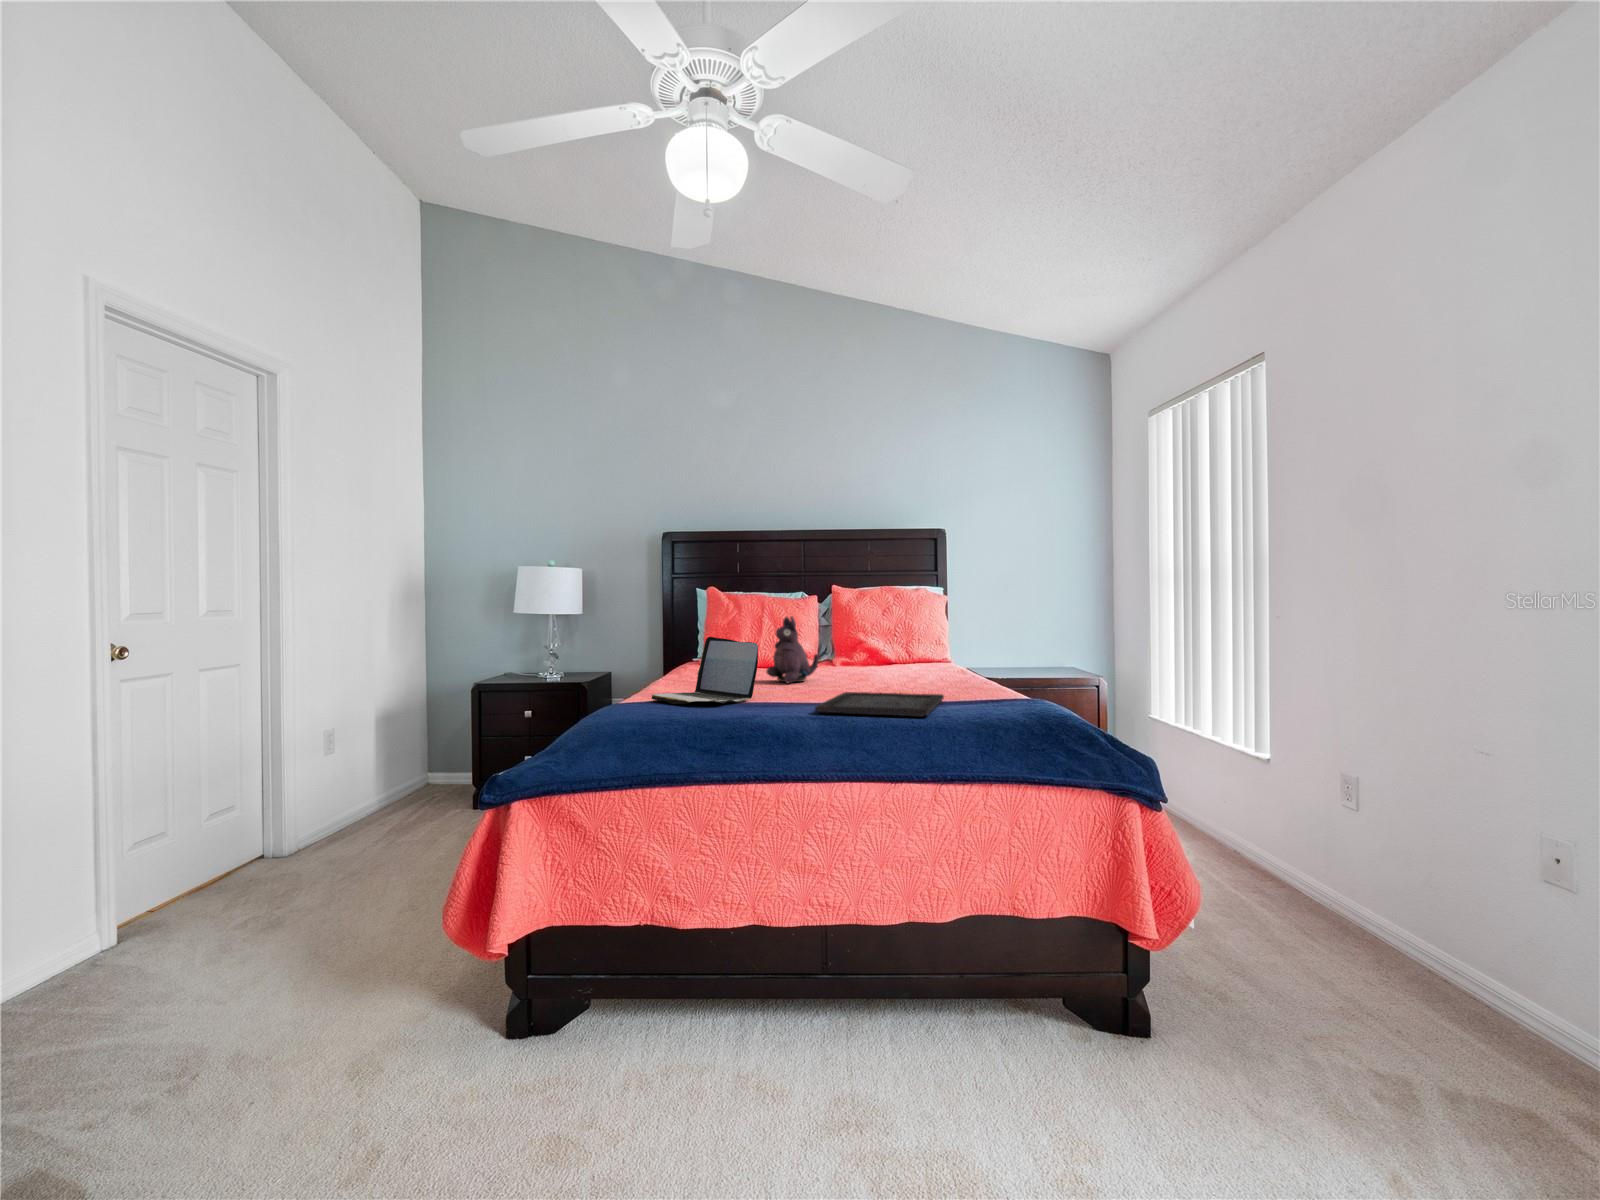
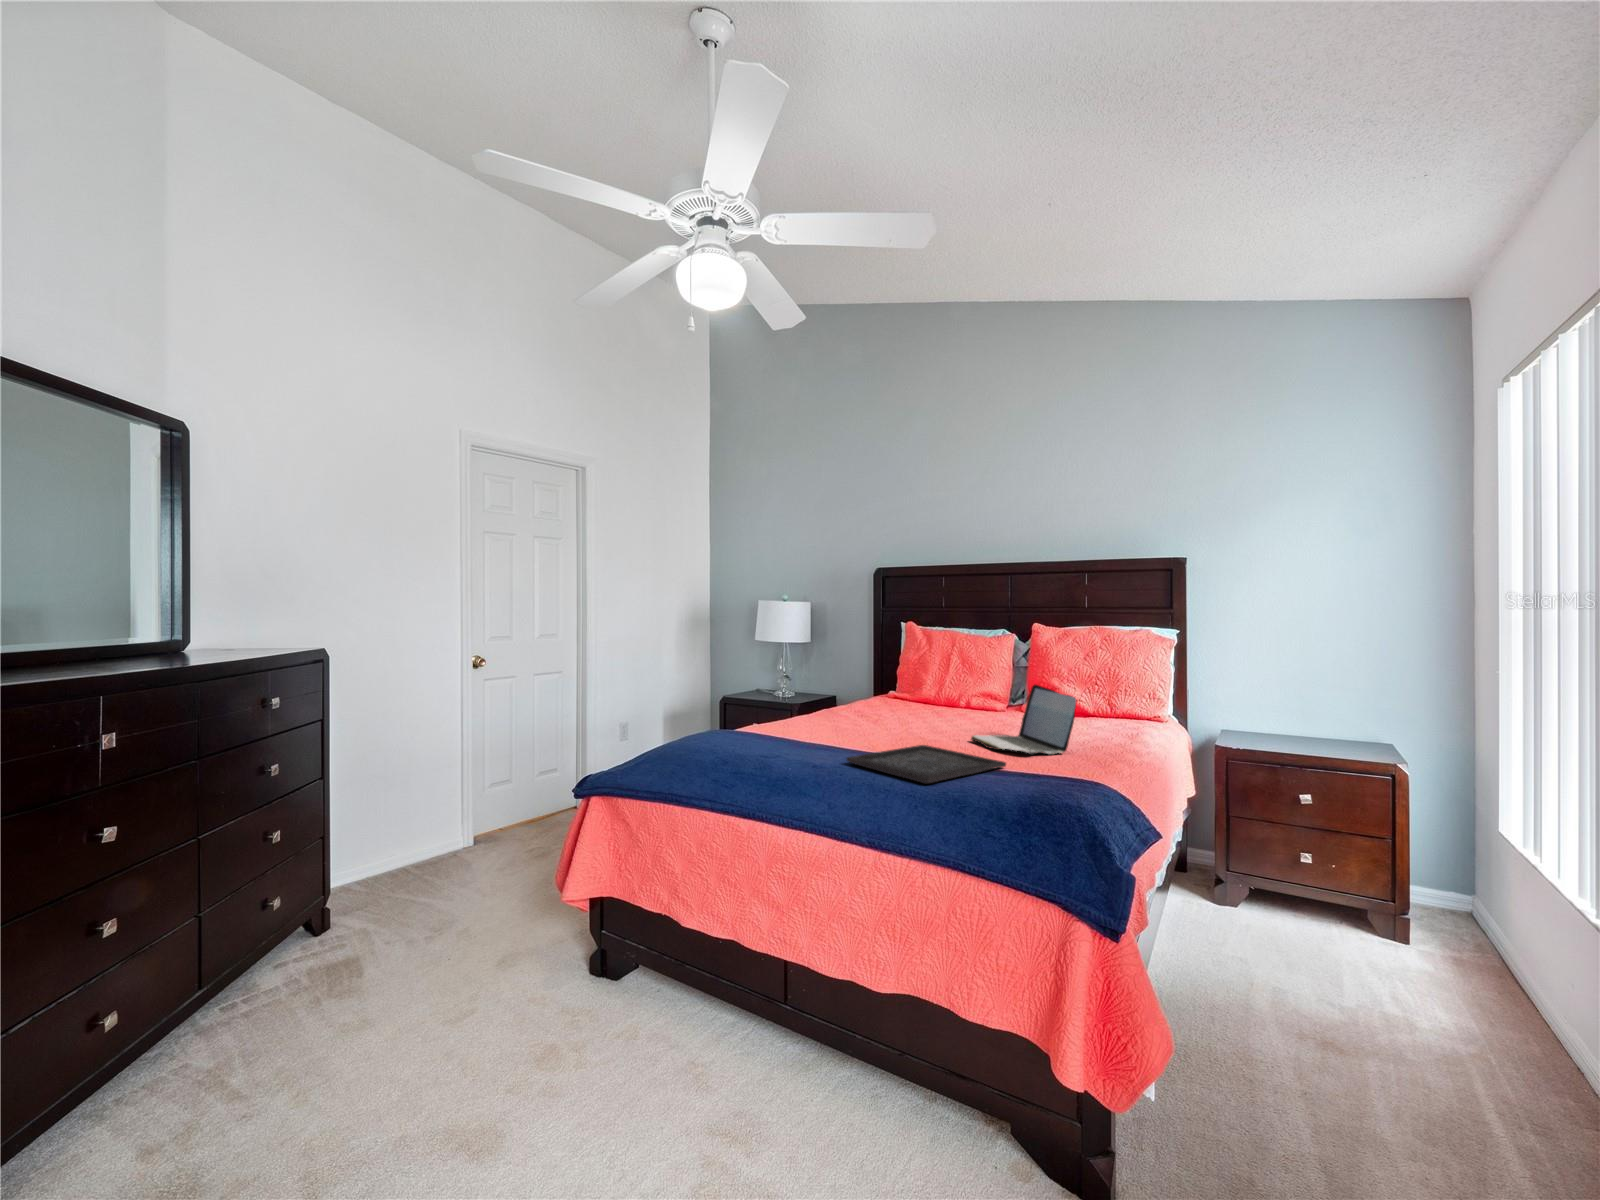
plush toy: present [767,616,819,683] -> none [908,660,960,727]
laptop: present [651,637,758,704] -> present [971,685,1076,755]

